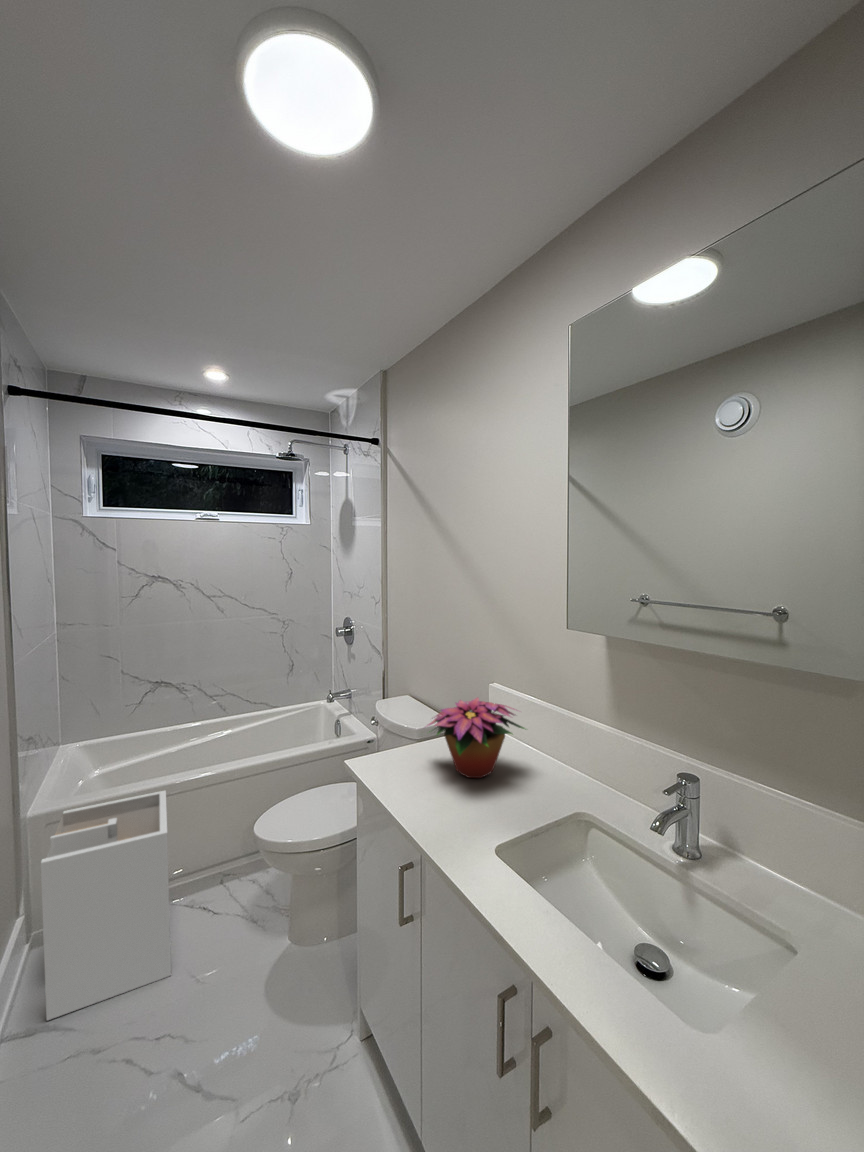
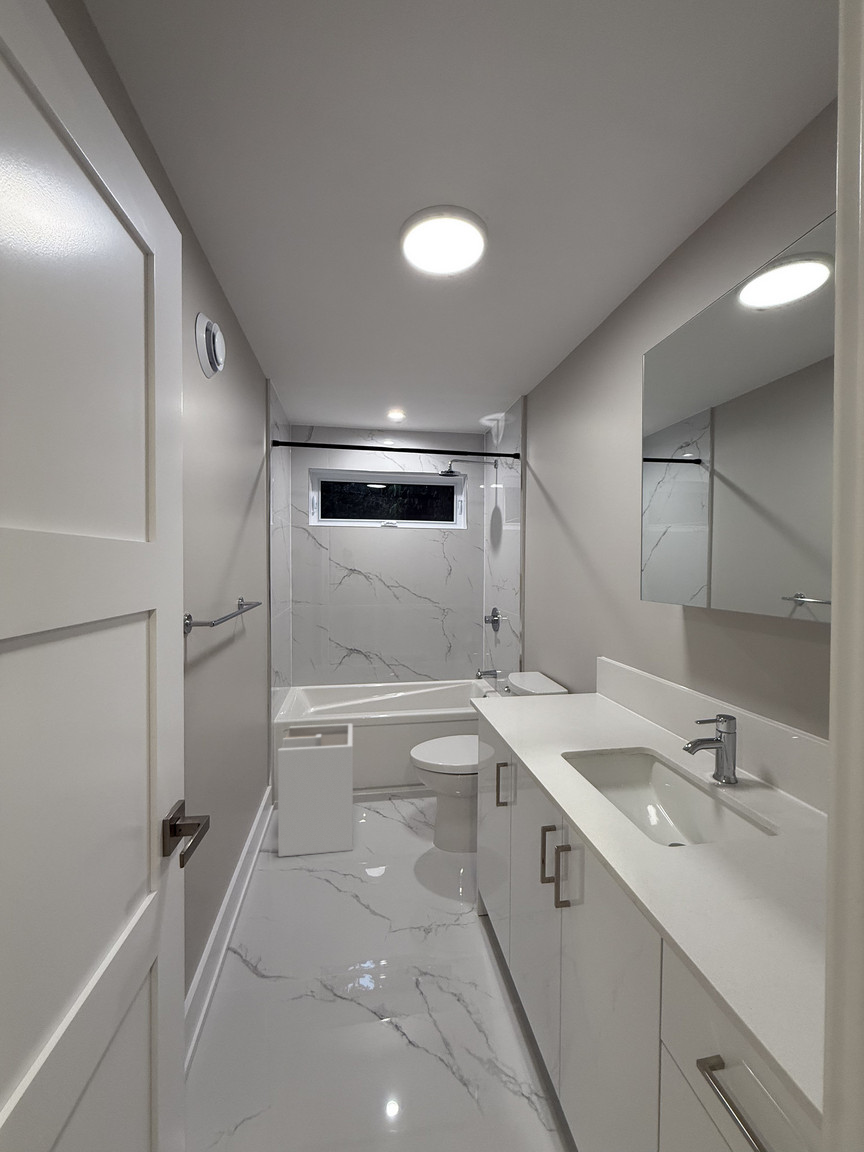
flower arrangement: present [427,698,525,778] -> none [526,656,617,720]

